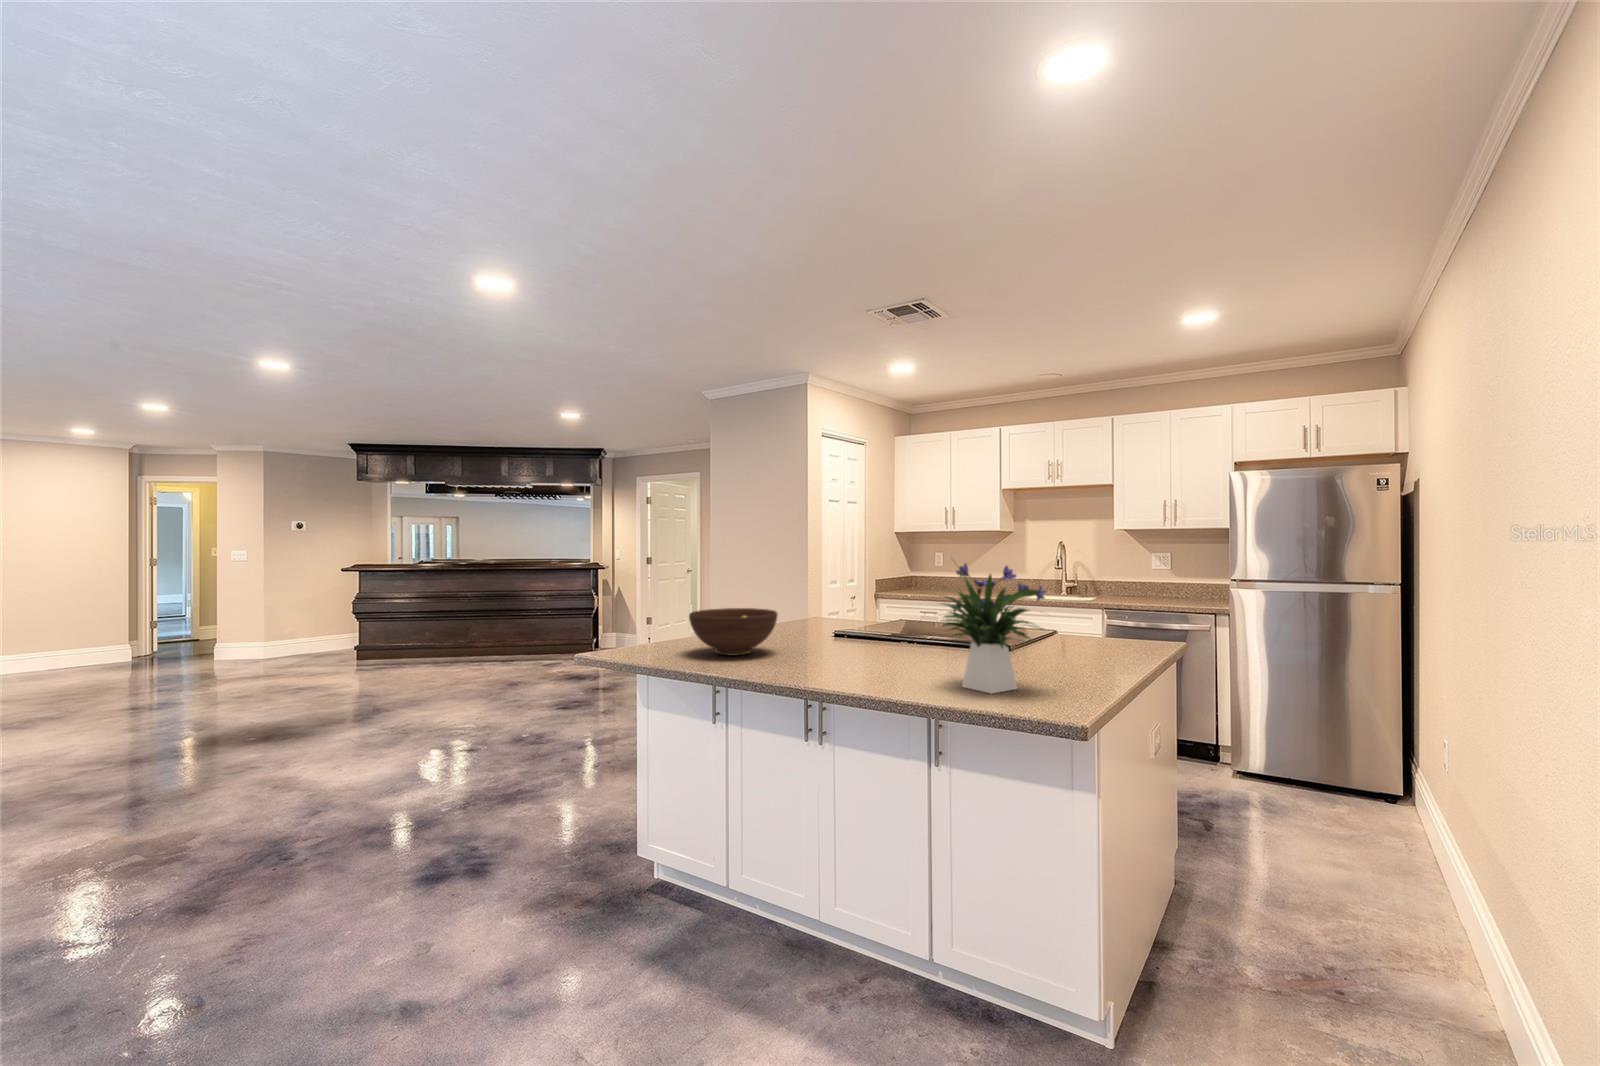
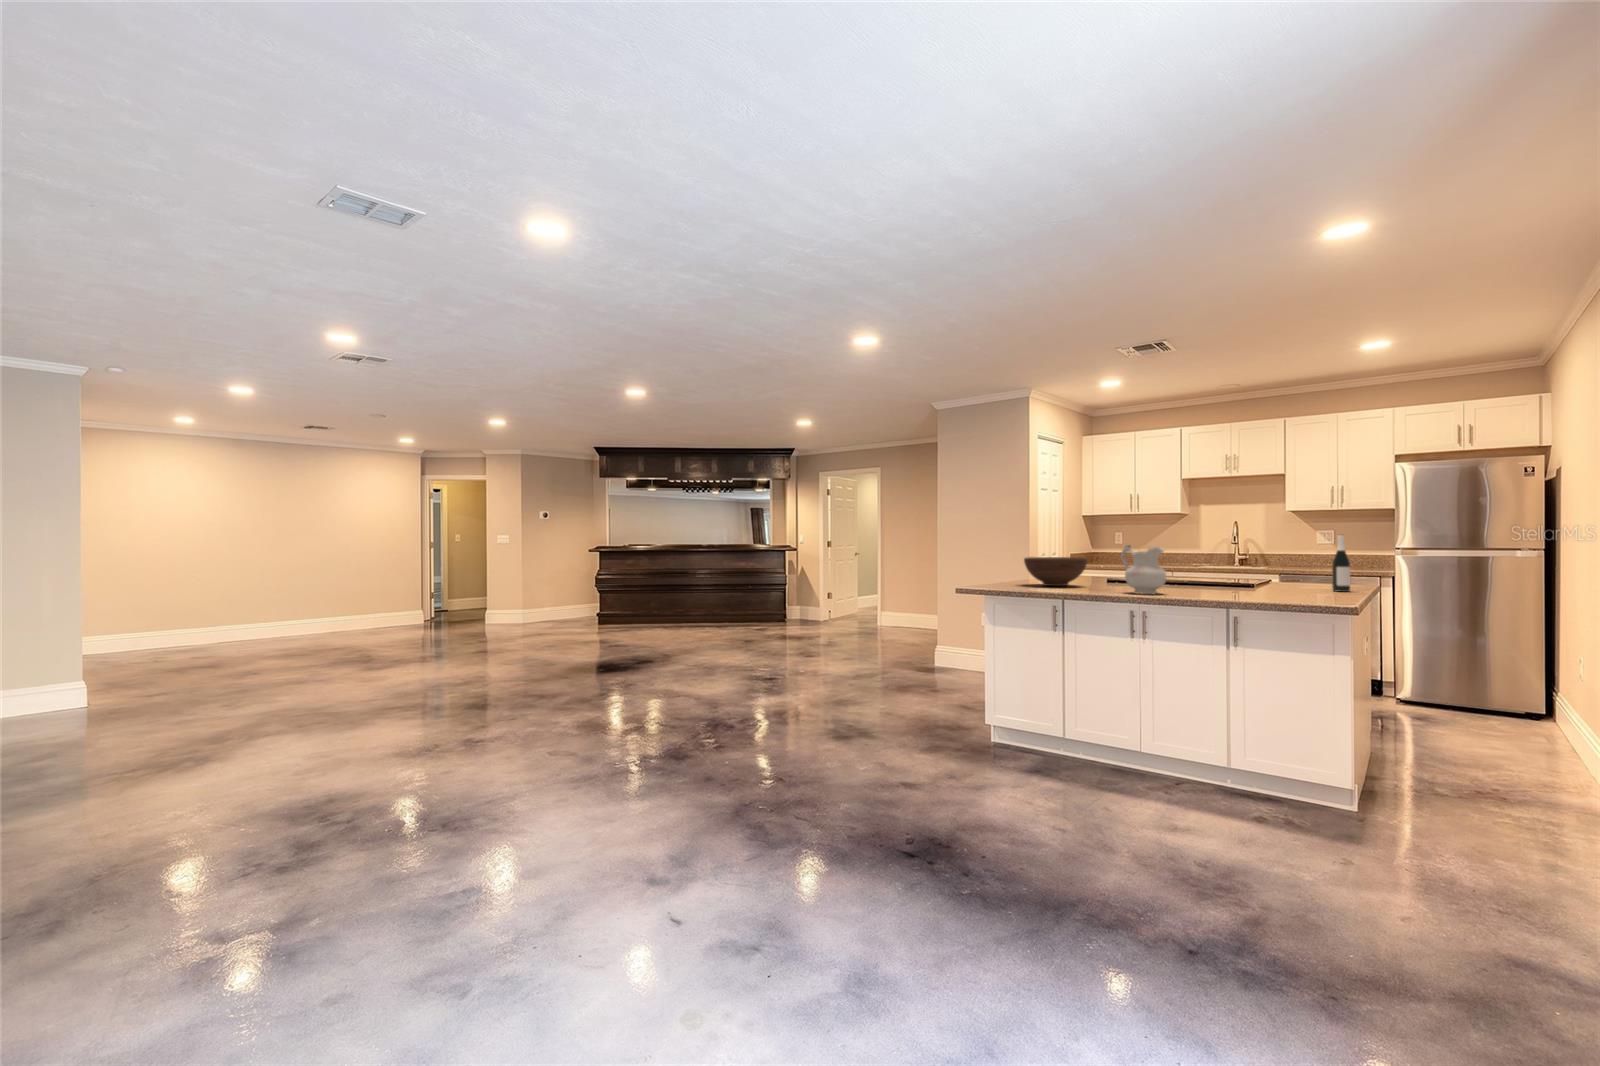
flower arrangement: present [942,563,1045,694] -> none [1219,514,1315,598]
wine bottle: none [1106,581,1130,666] -> present [1332,535,1351,592]
ceramic pitcher: none [787,602,846,683] -> present [1121,545,1166,594]

